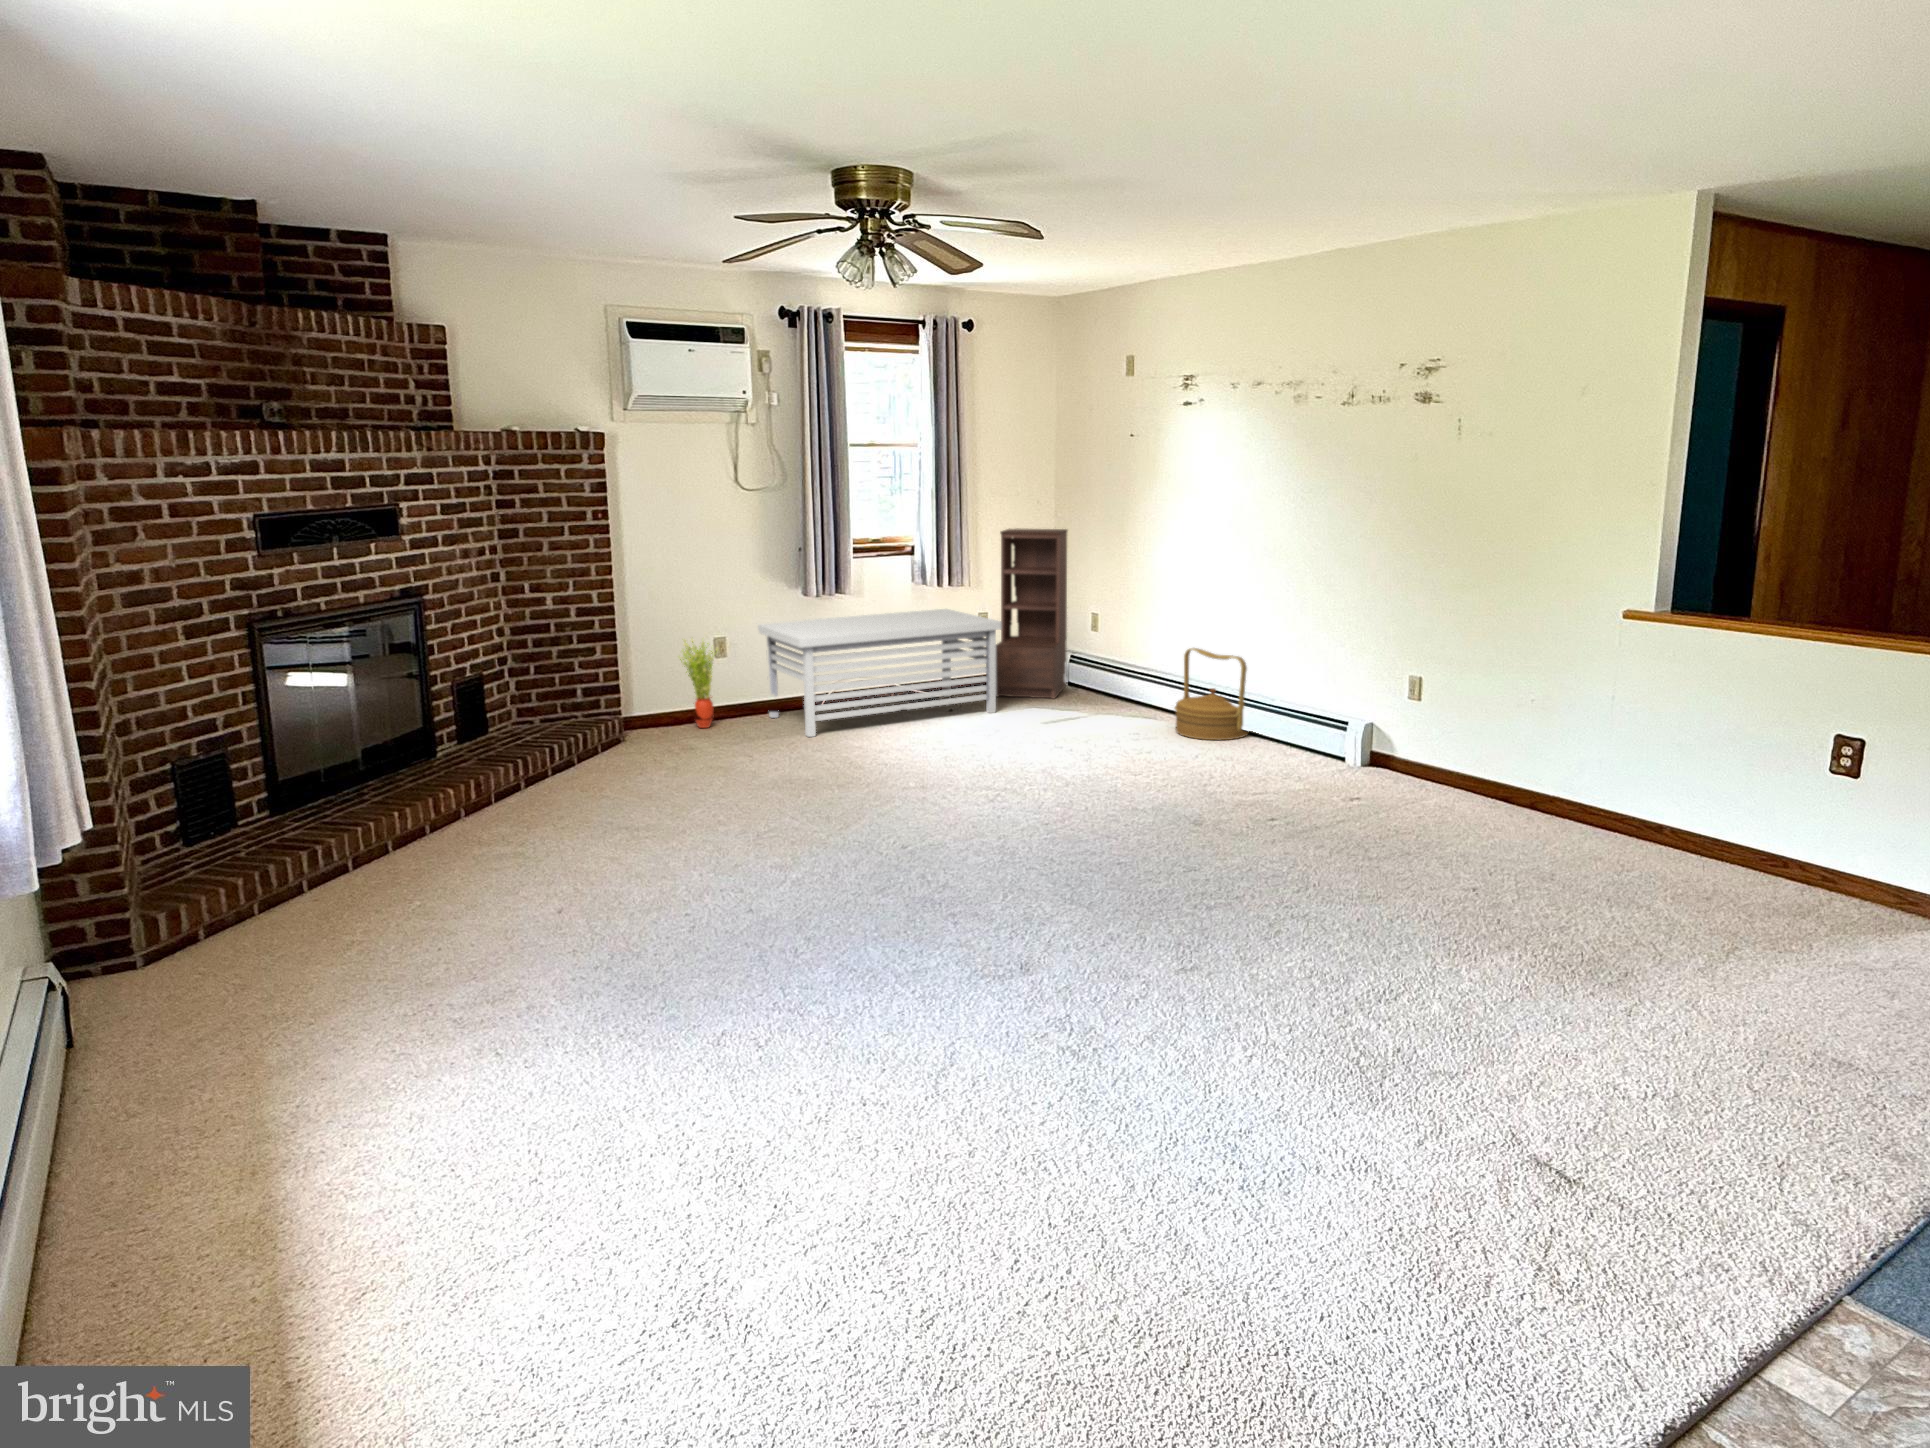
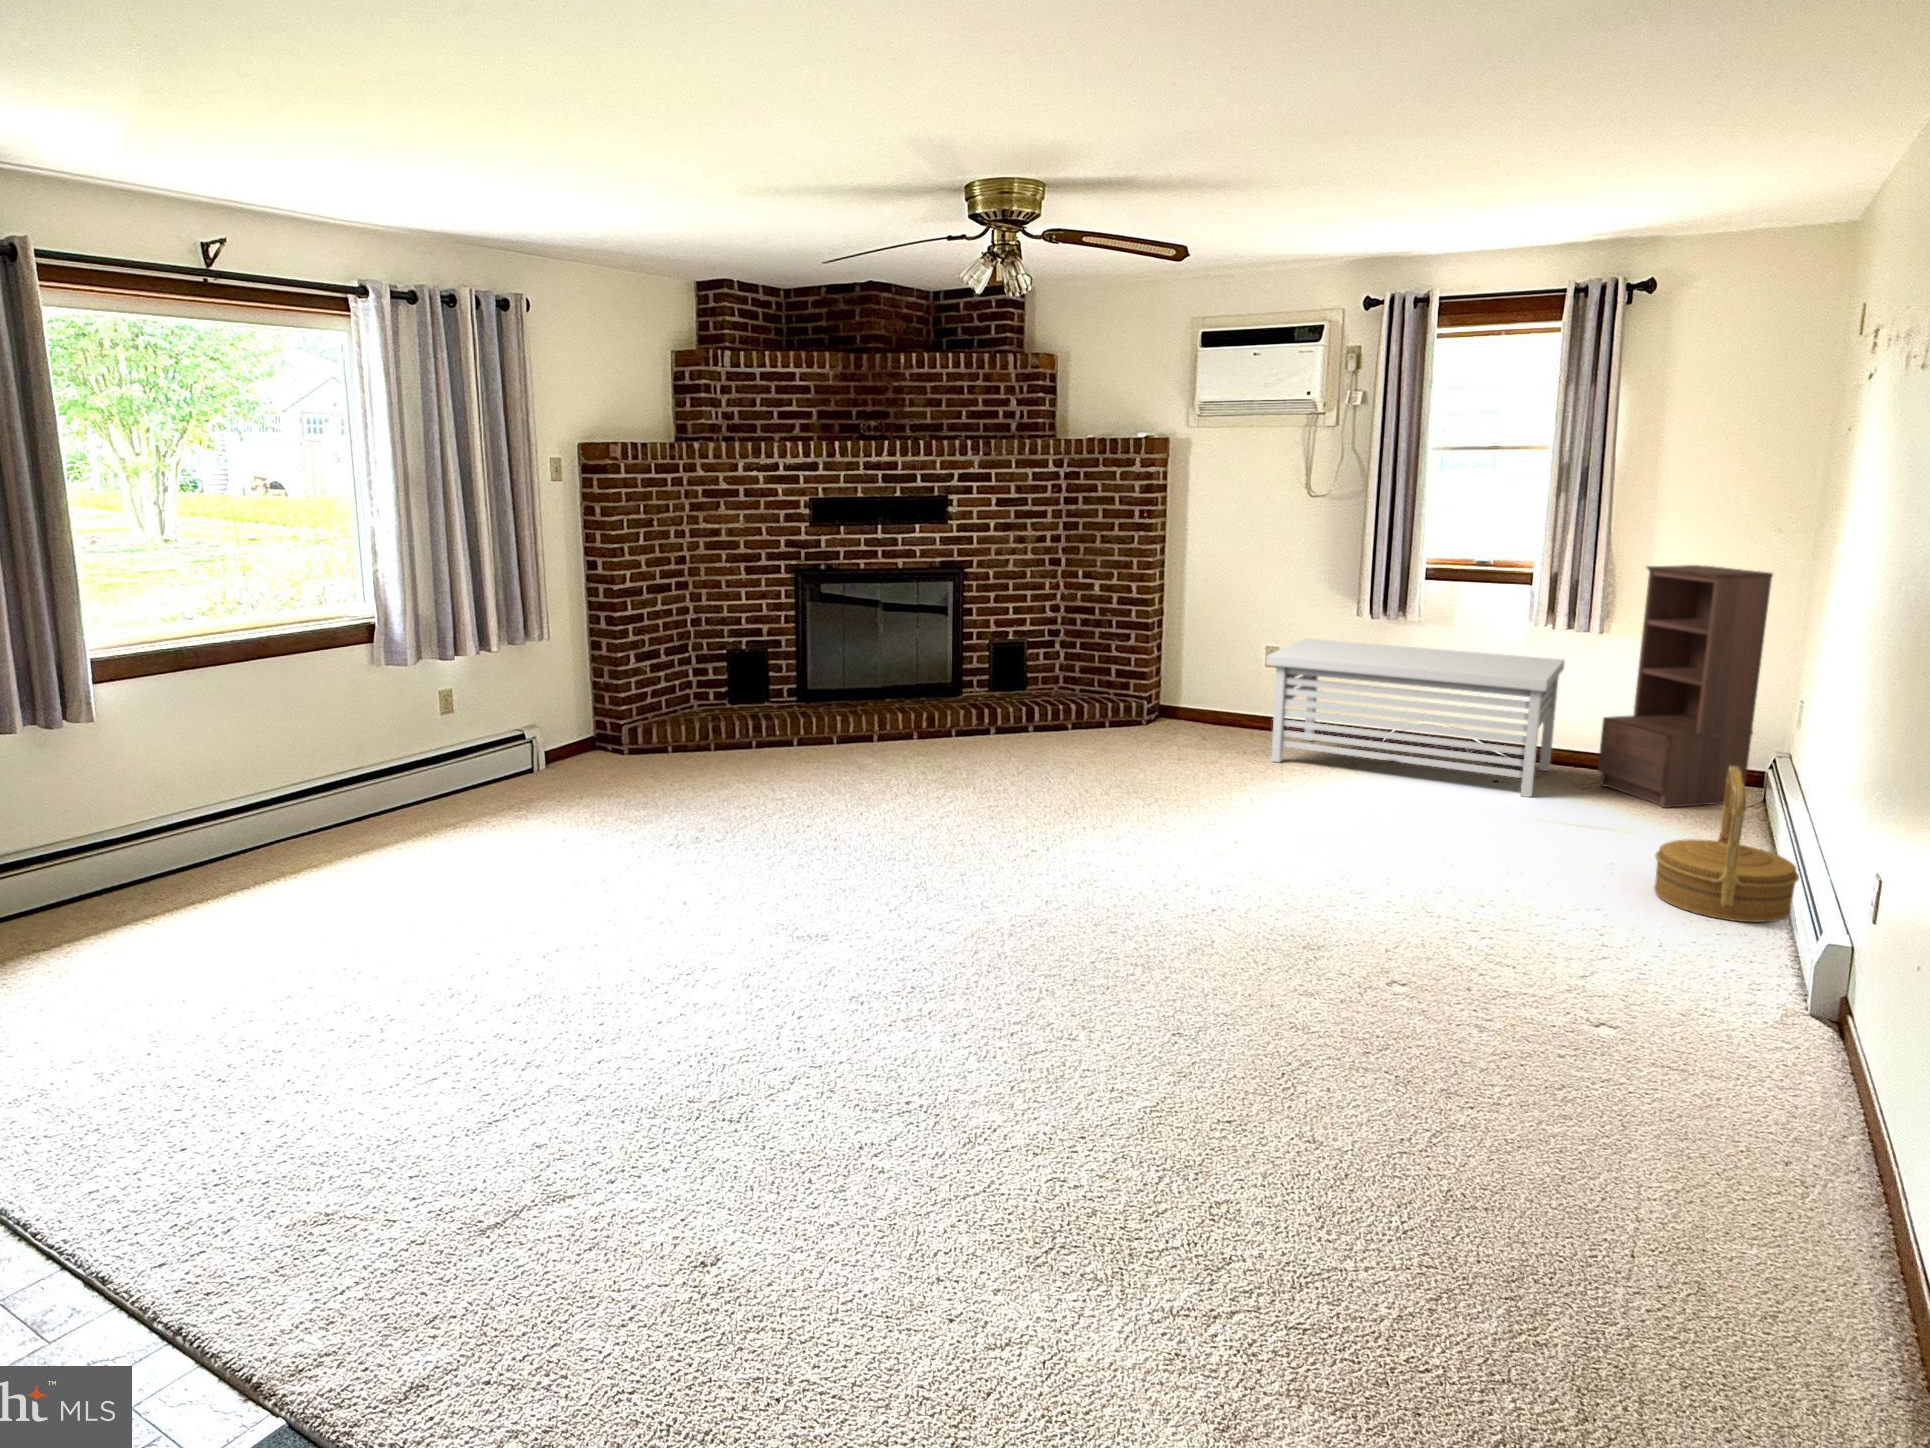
potted plant: present [680,639,718,728] -> none [1209,640,1249,733]

